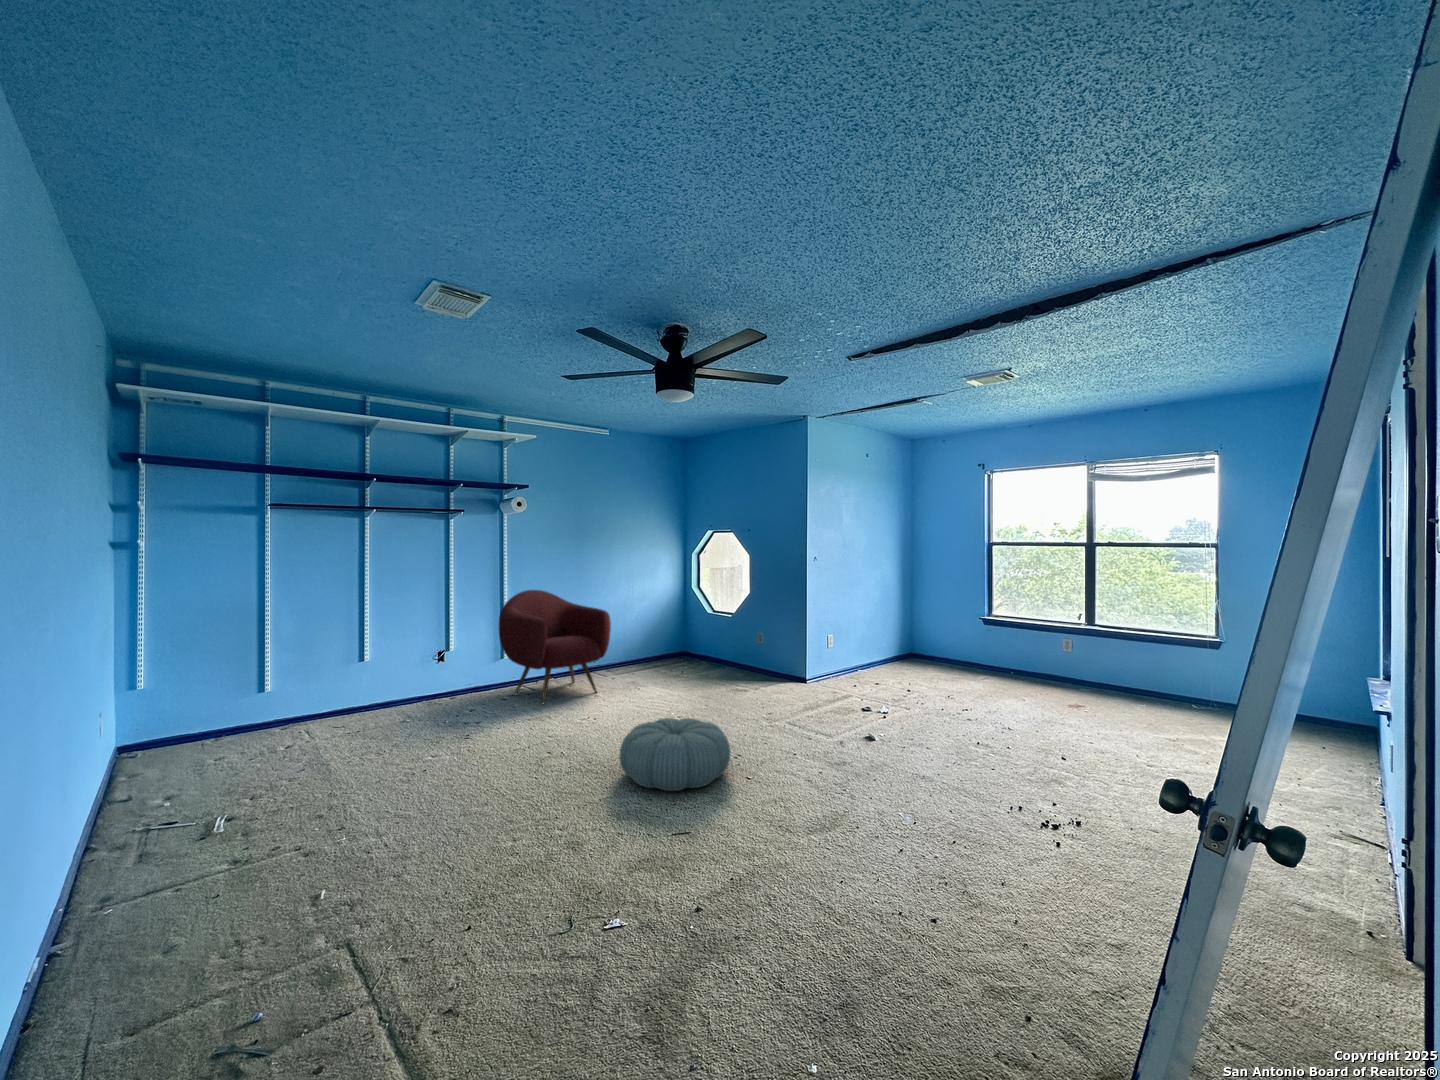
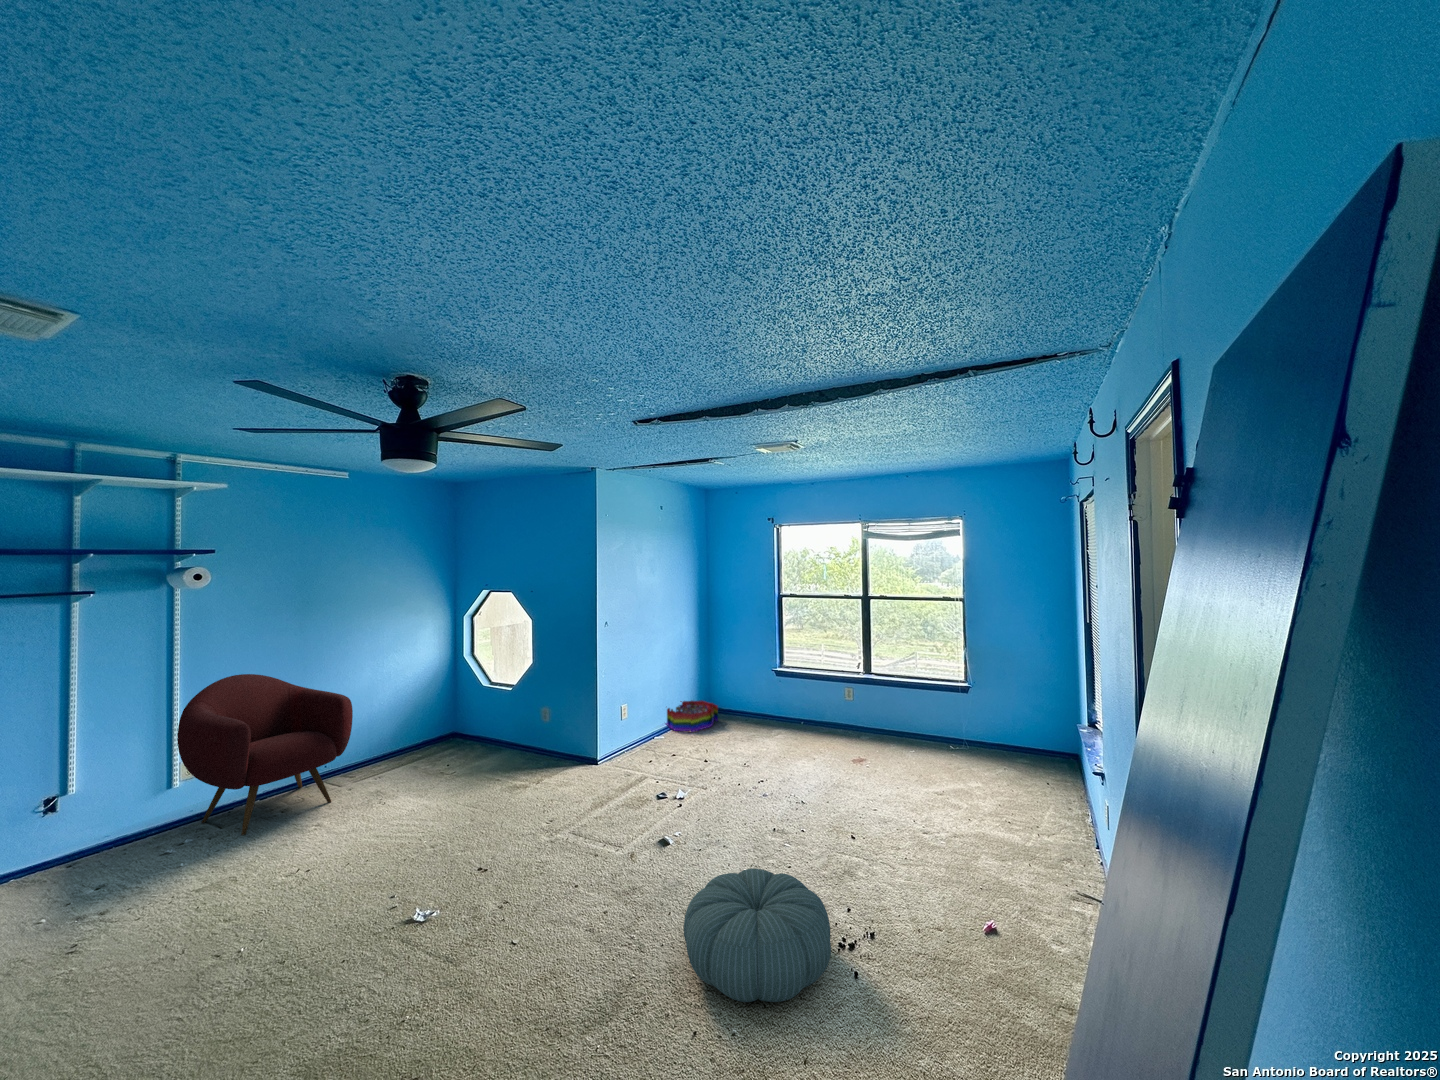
storage bin: none [870,648,924,675] -> present [666,701,718,732]
pouf: present [619,718,730,791] -> present [684,868,831,1002]

